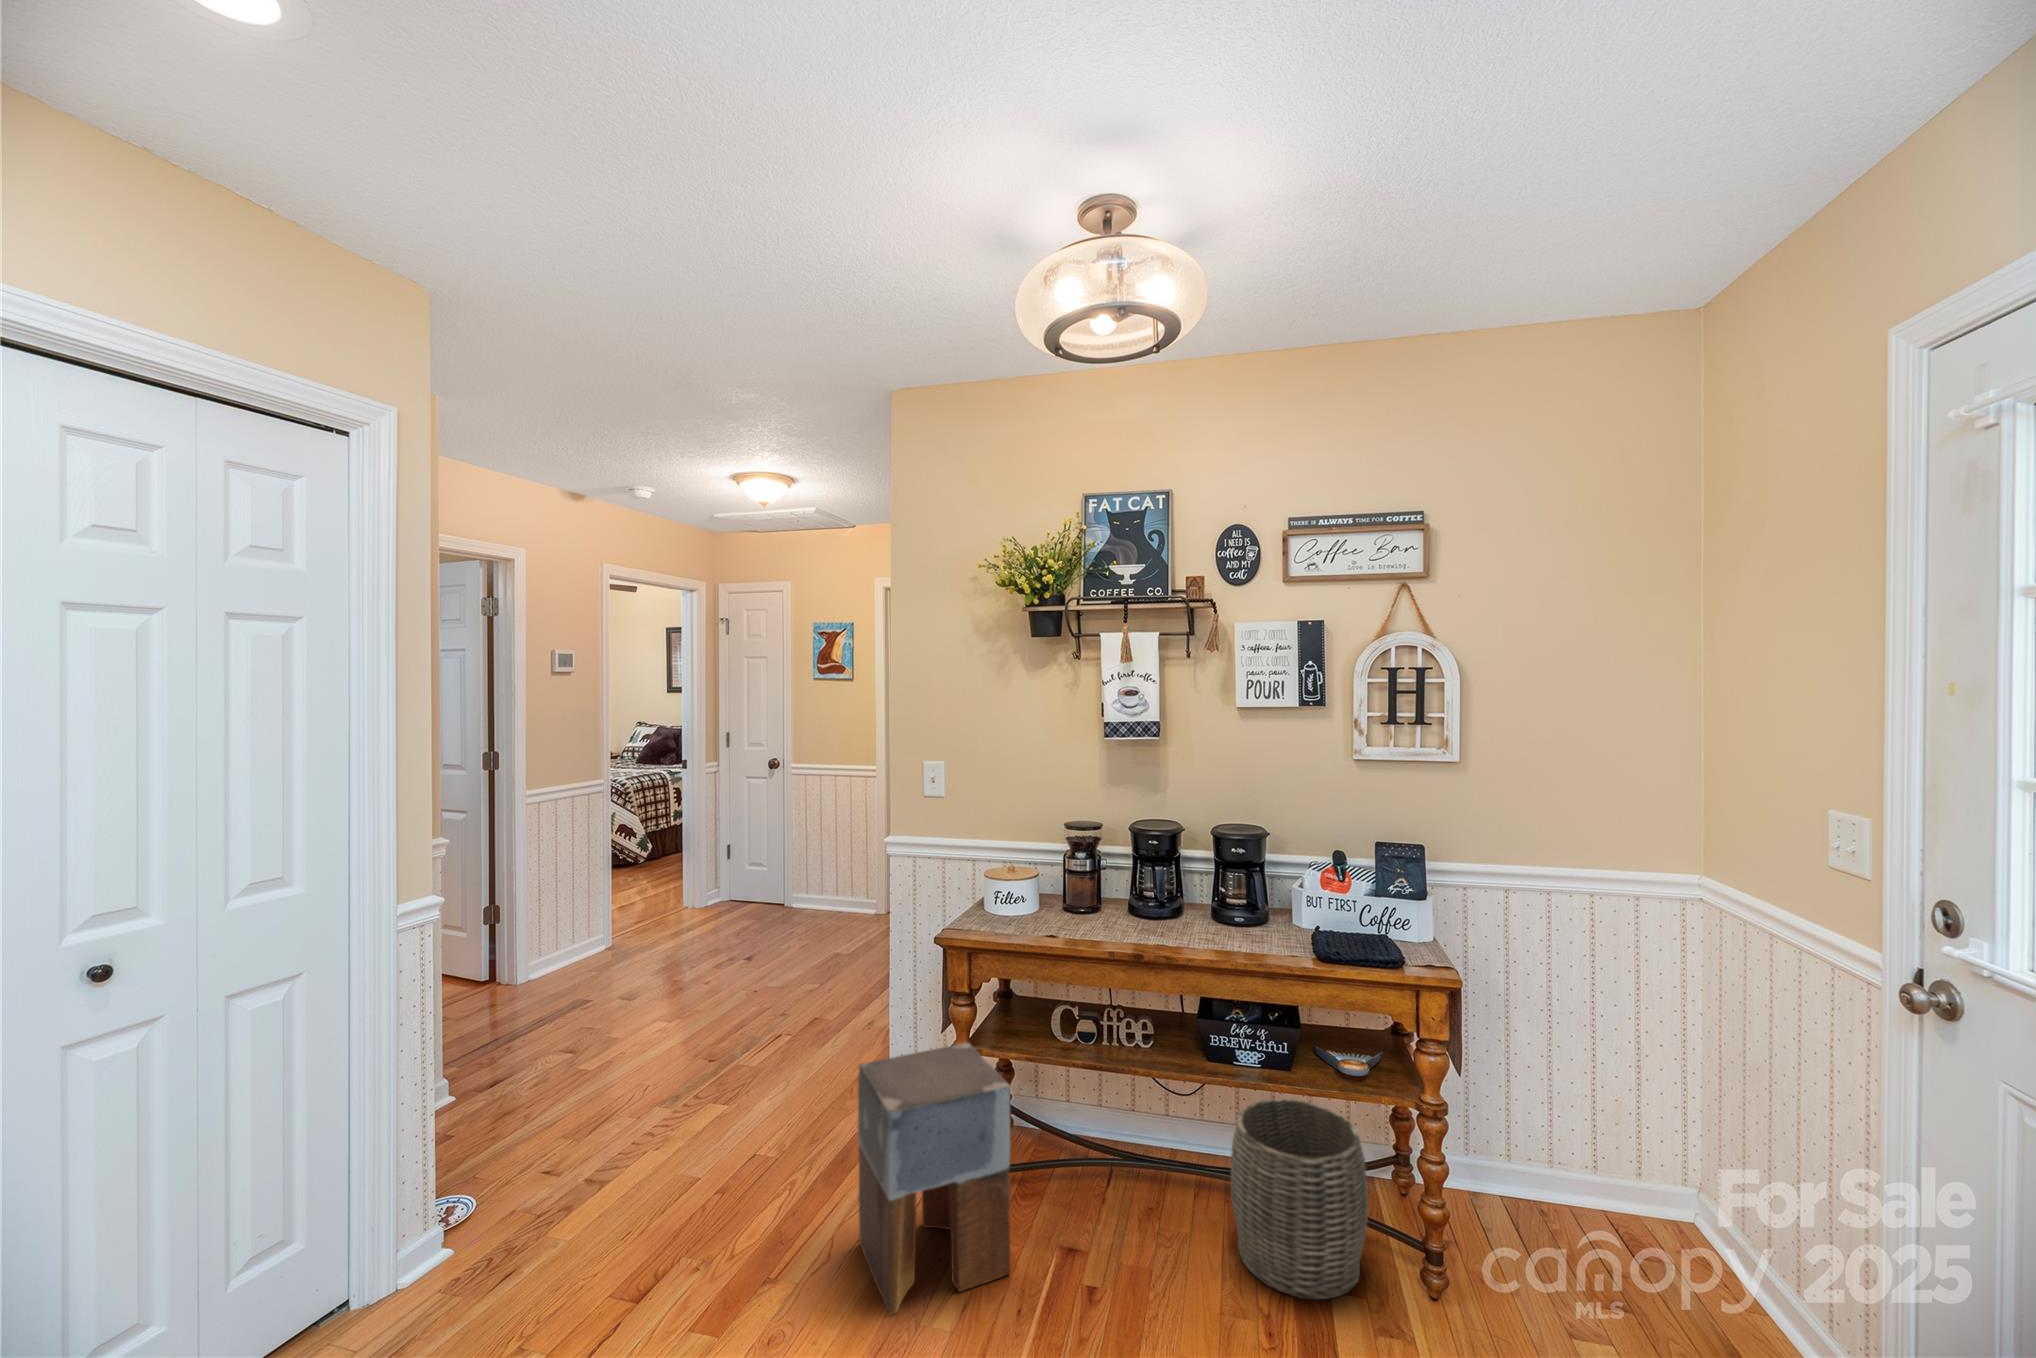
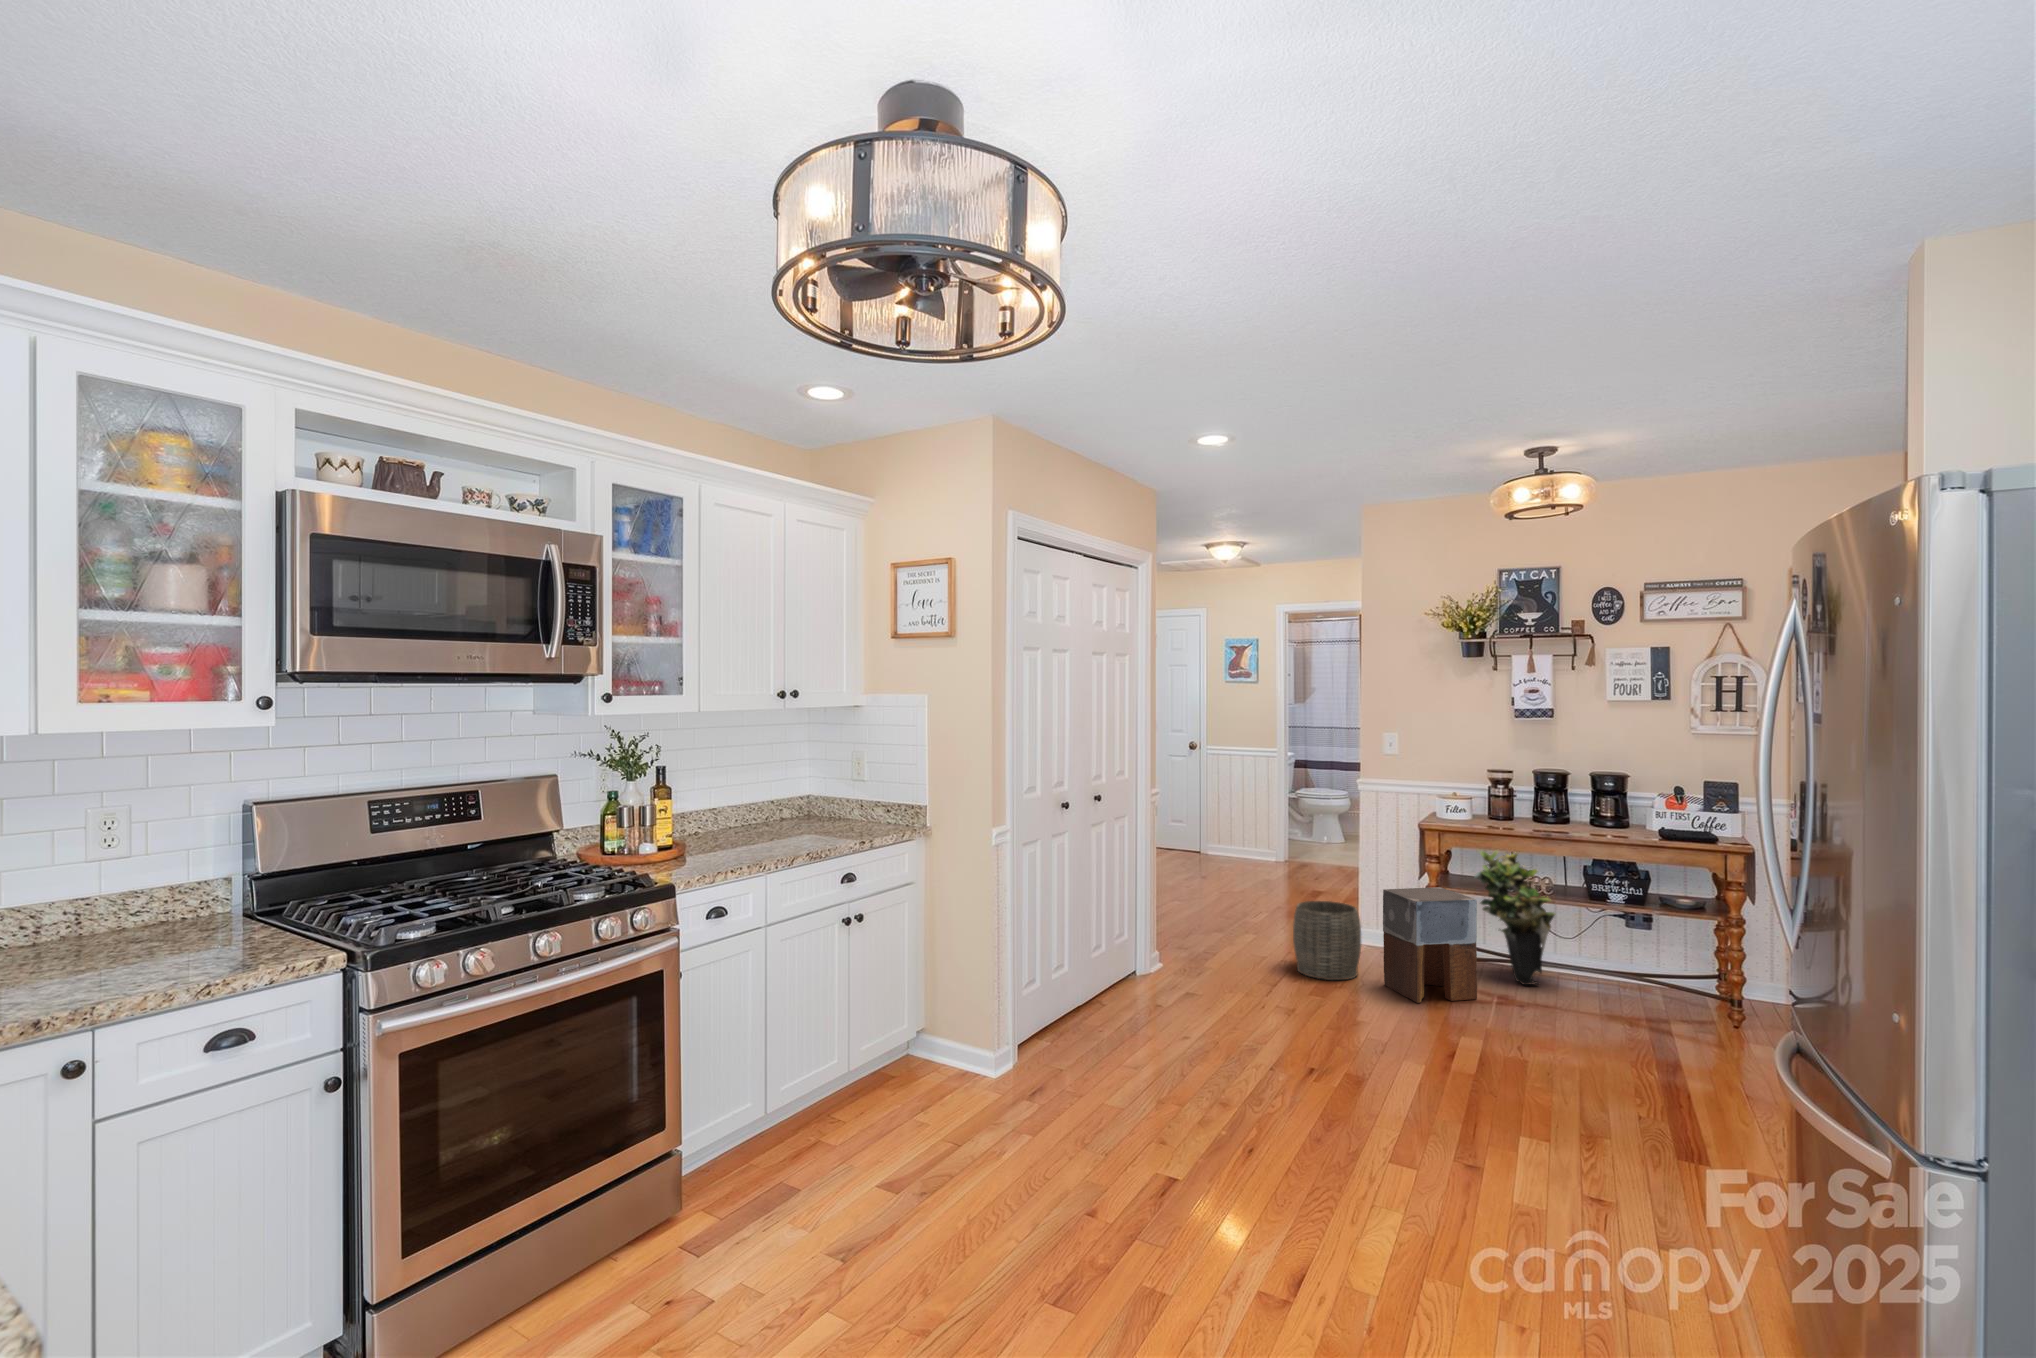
potted plant: none [1032,953,1158,1205] -> present [1475,851,1555,985]
woven basket: present [1231,1099,1368,1299] -> present [1293,901,1361,980]

